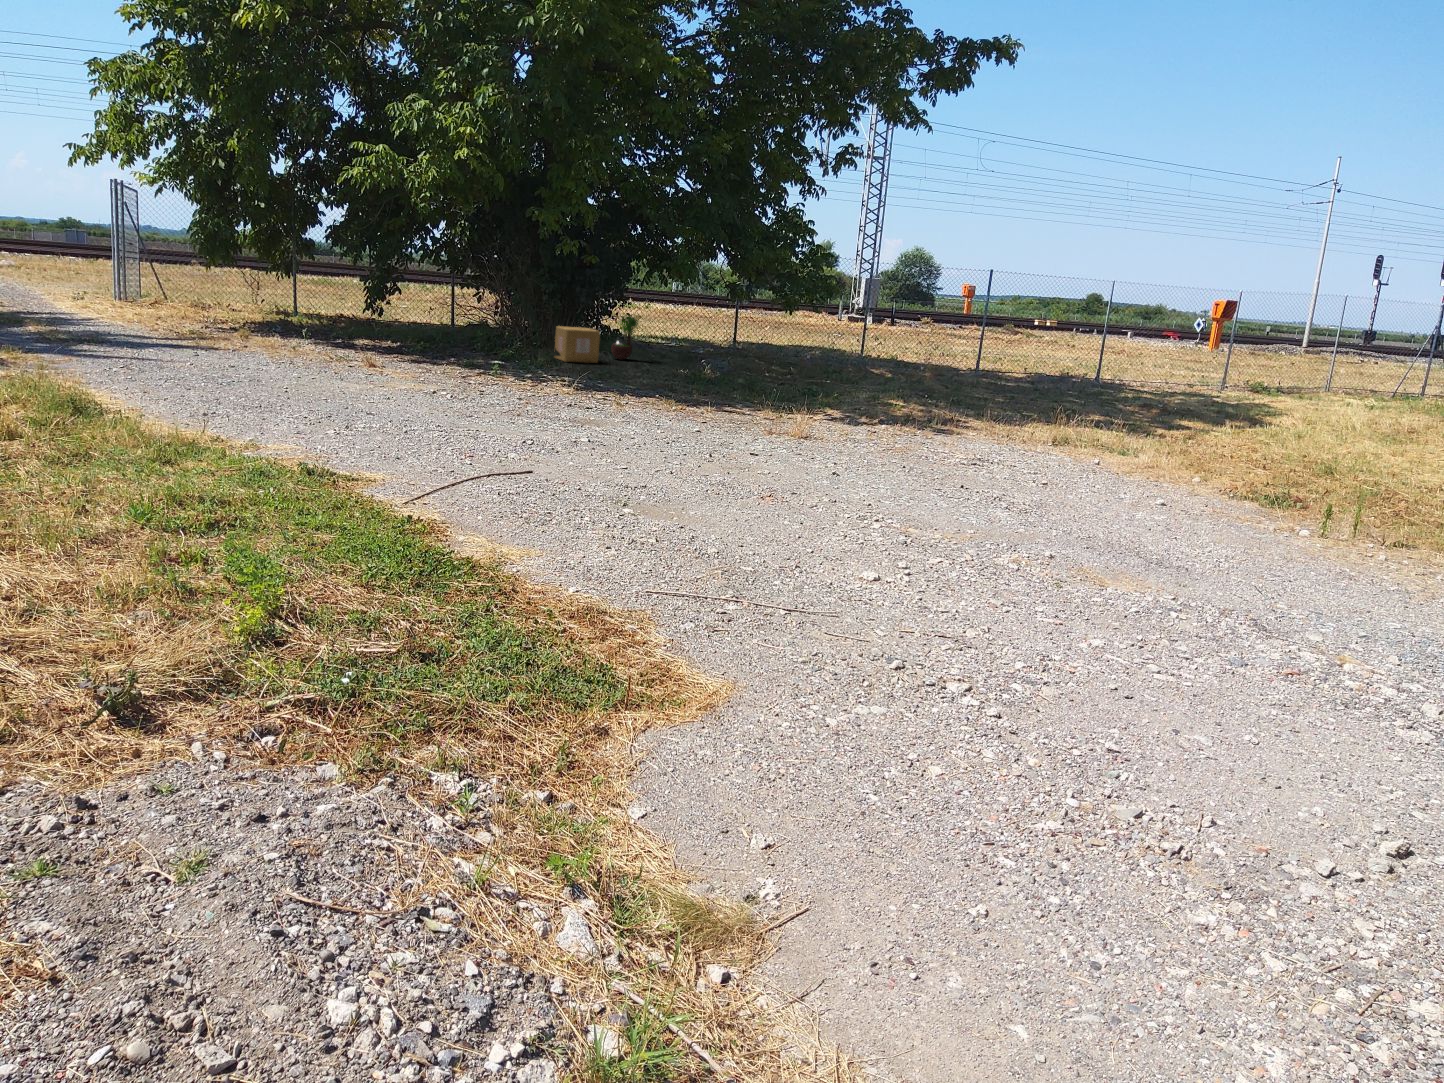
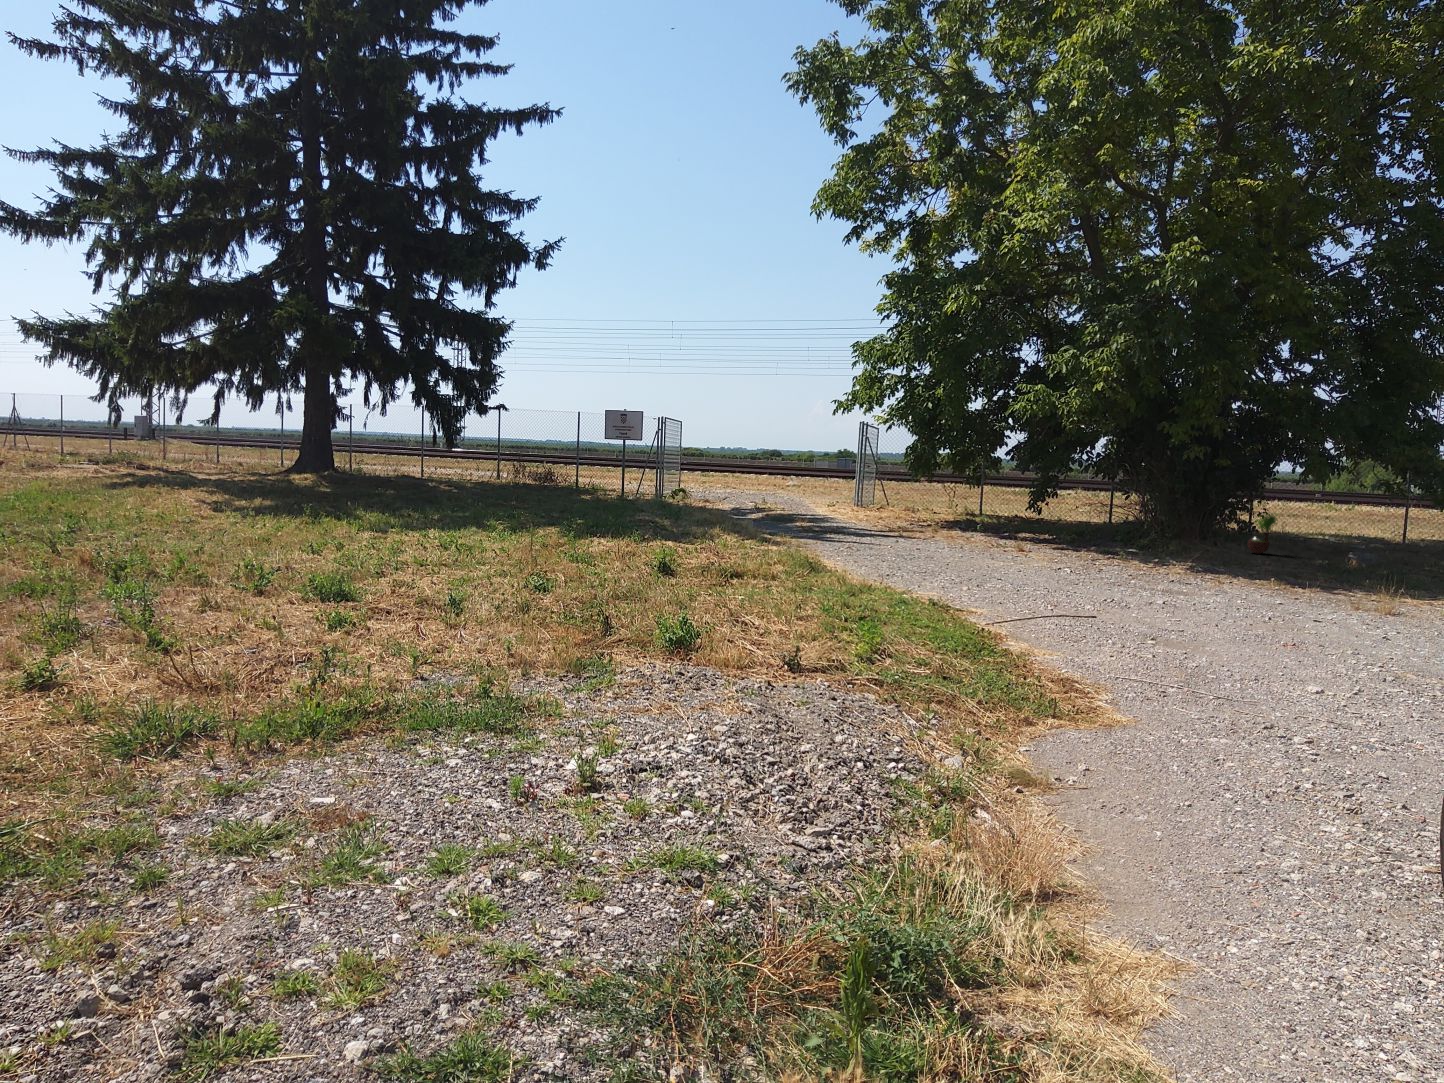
cardboard box: present [555,326,600,363] -> none [1189,523,1234,556]

